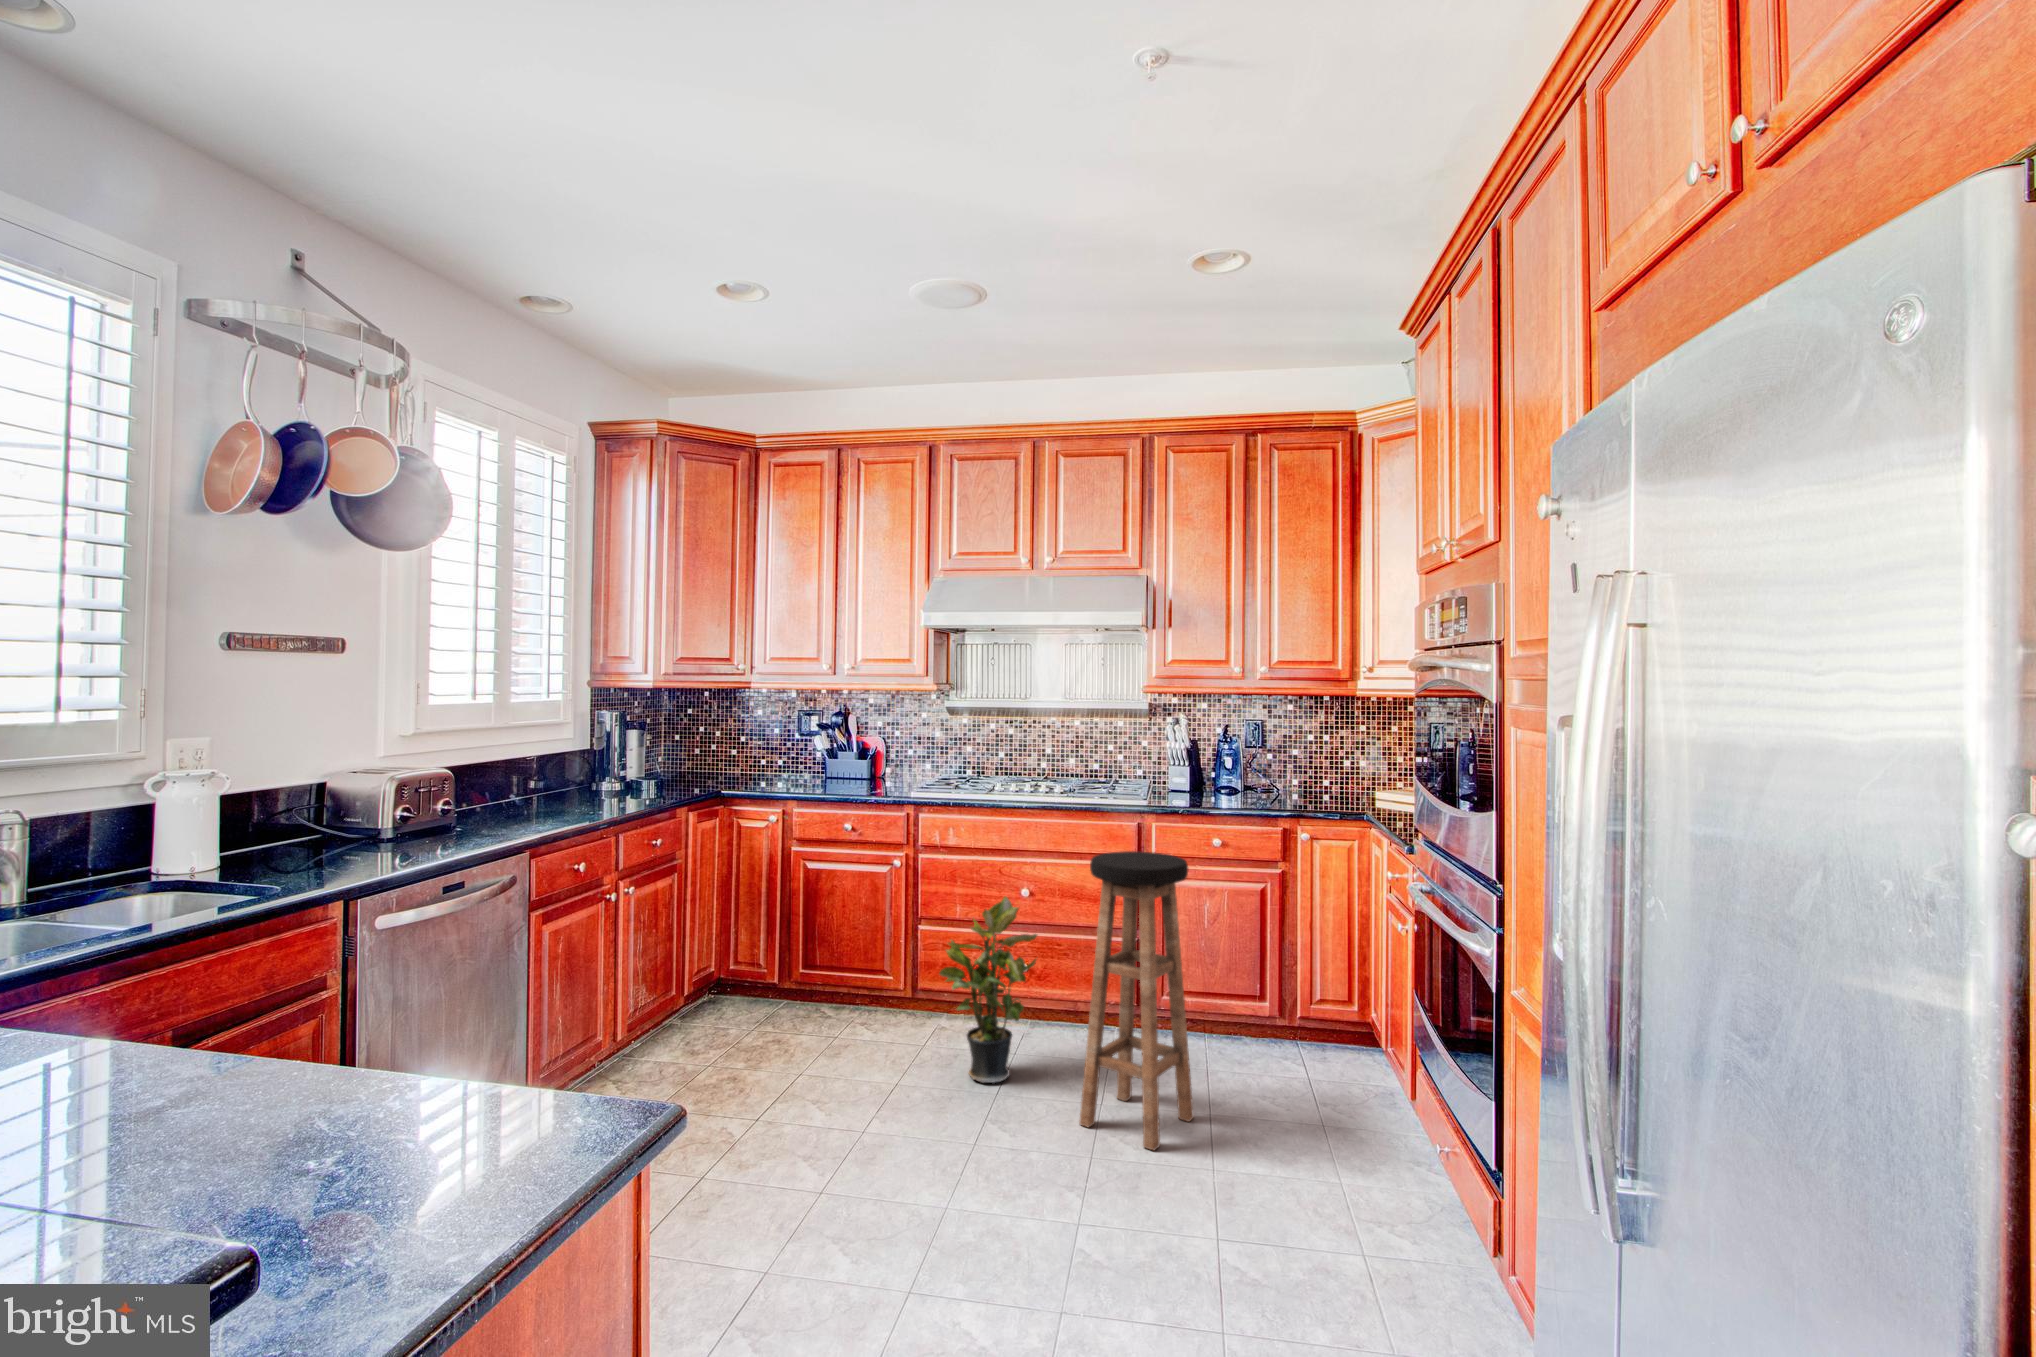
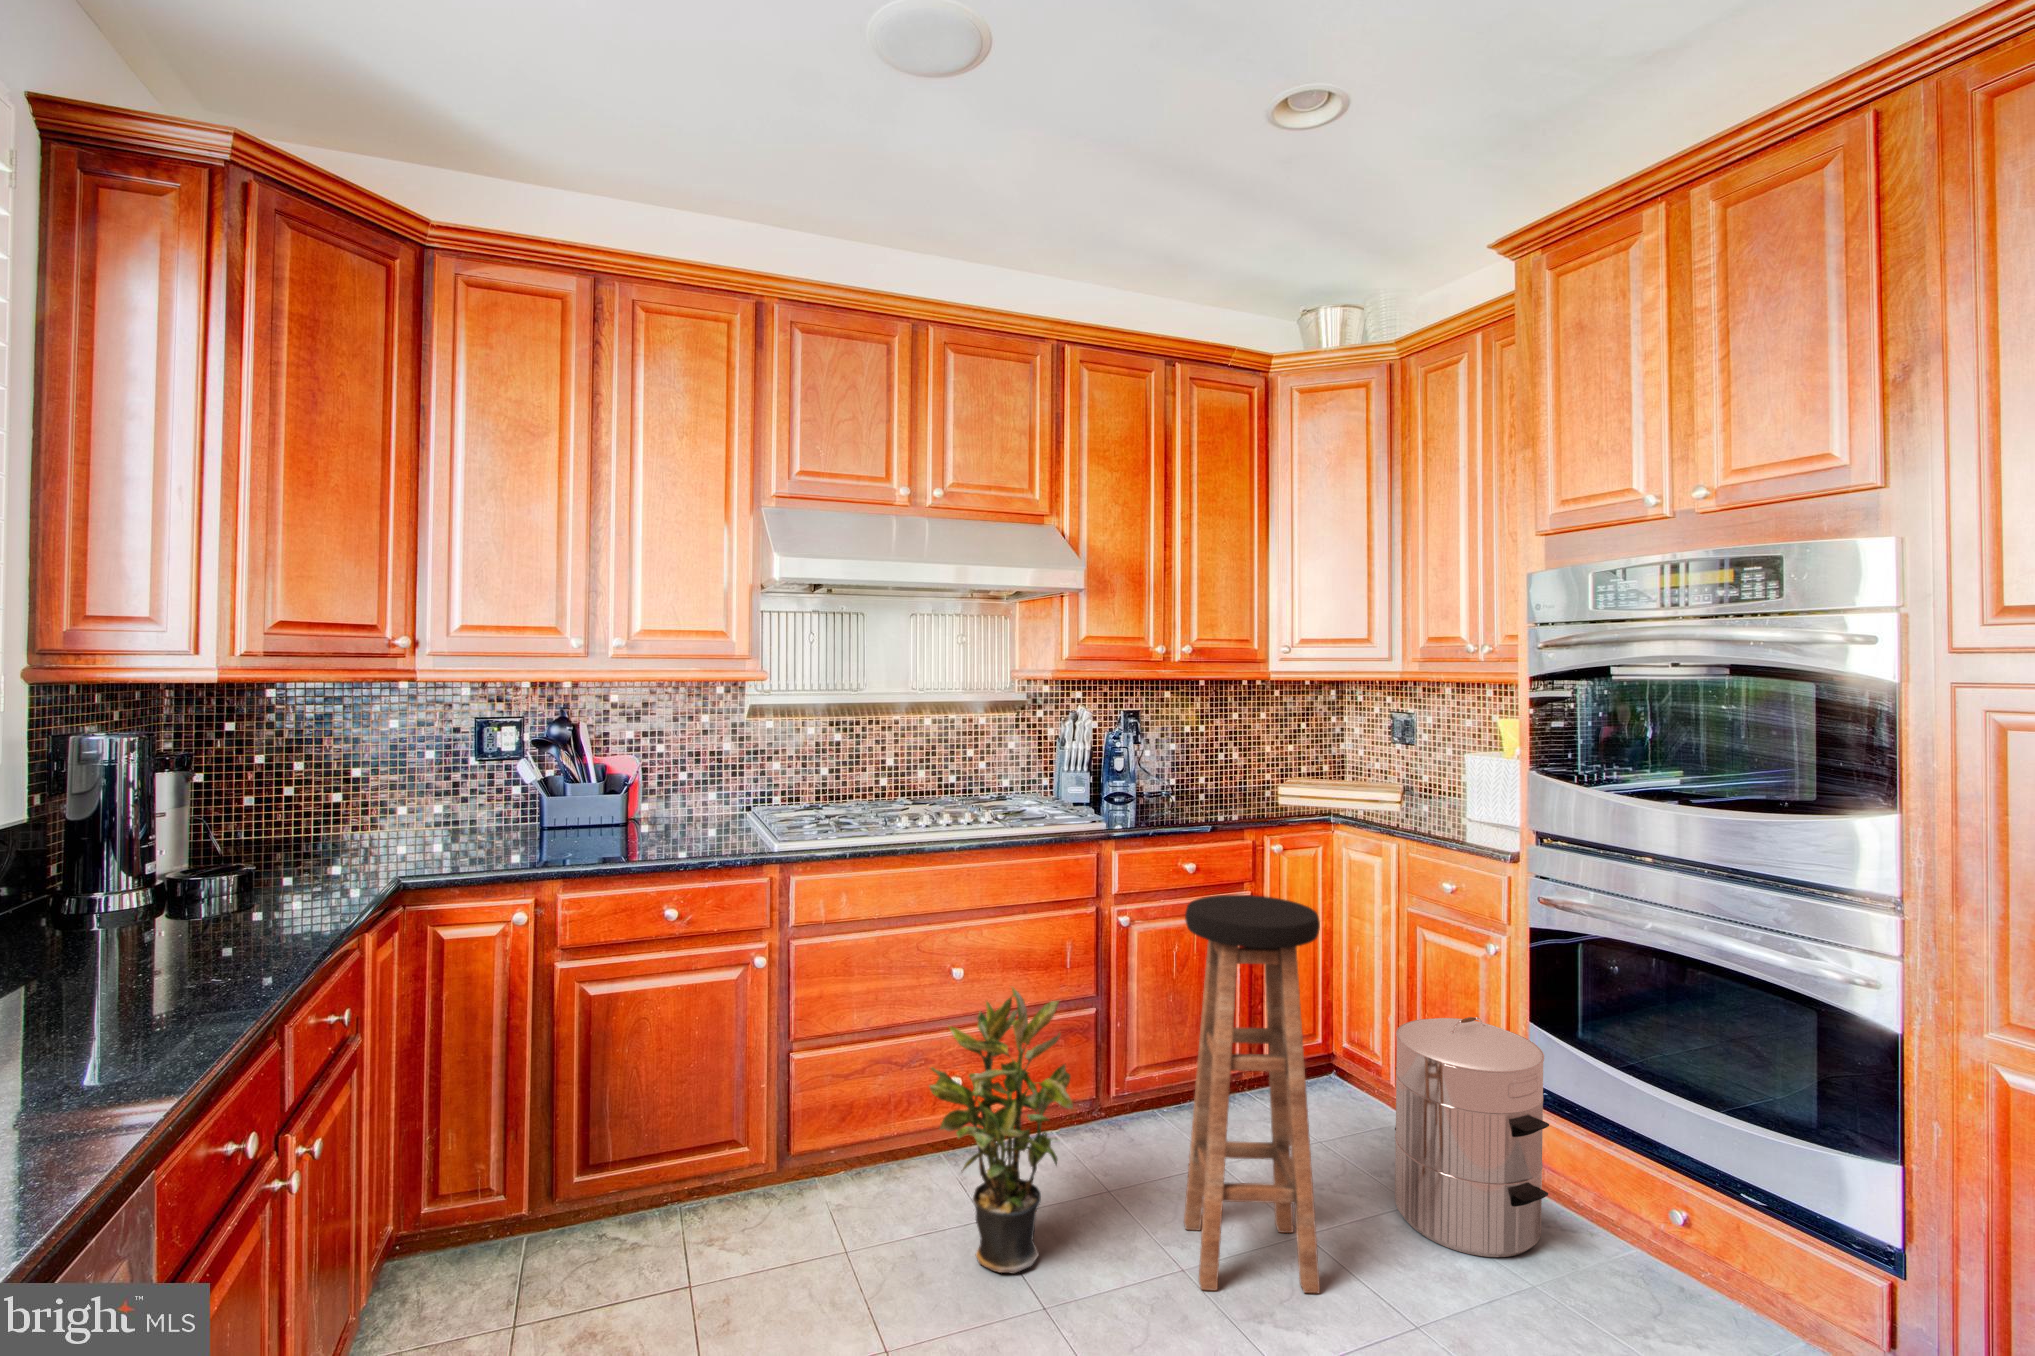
waste bin: none [1283,982,1406,1187] -> present [1395,1017,1549,1257]

